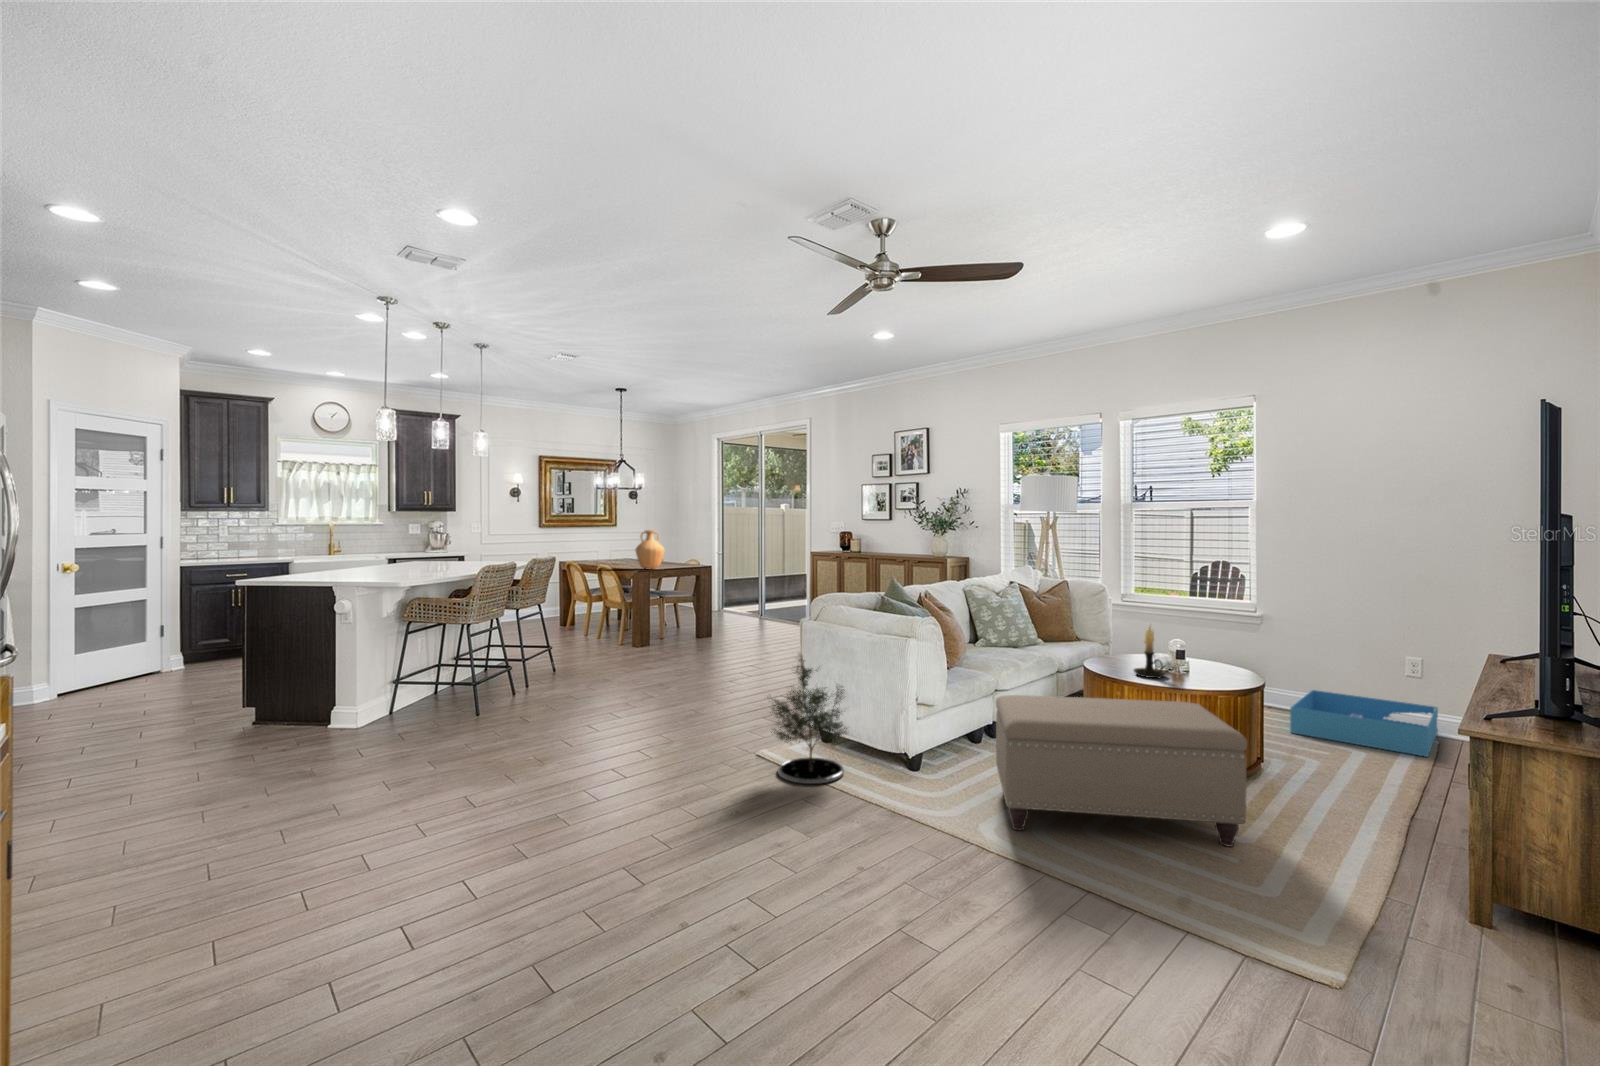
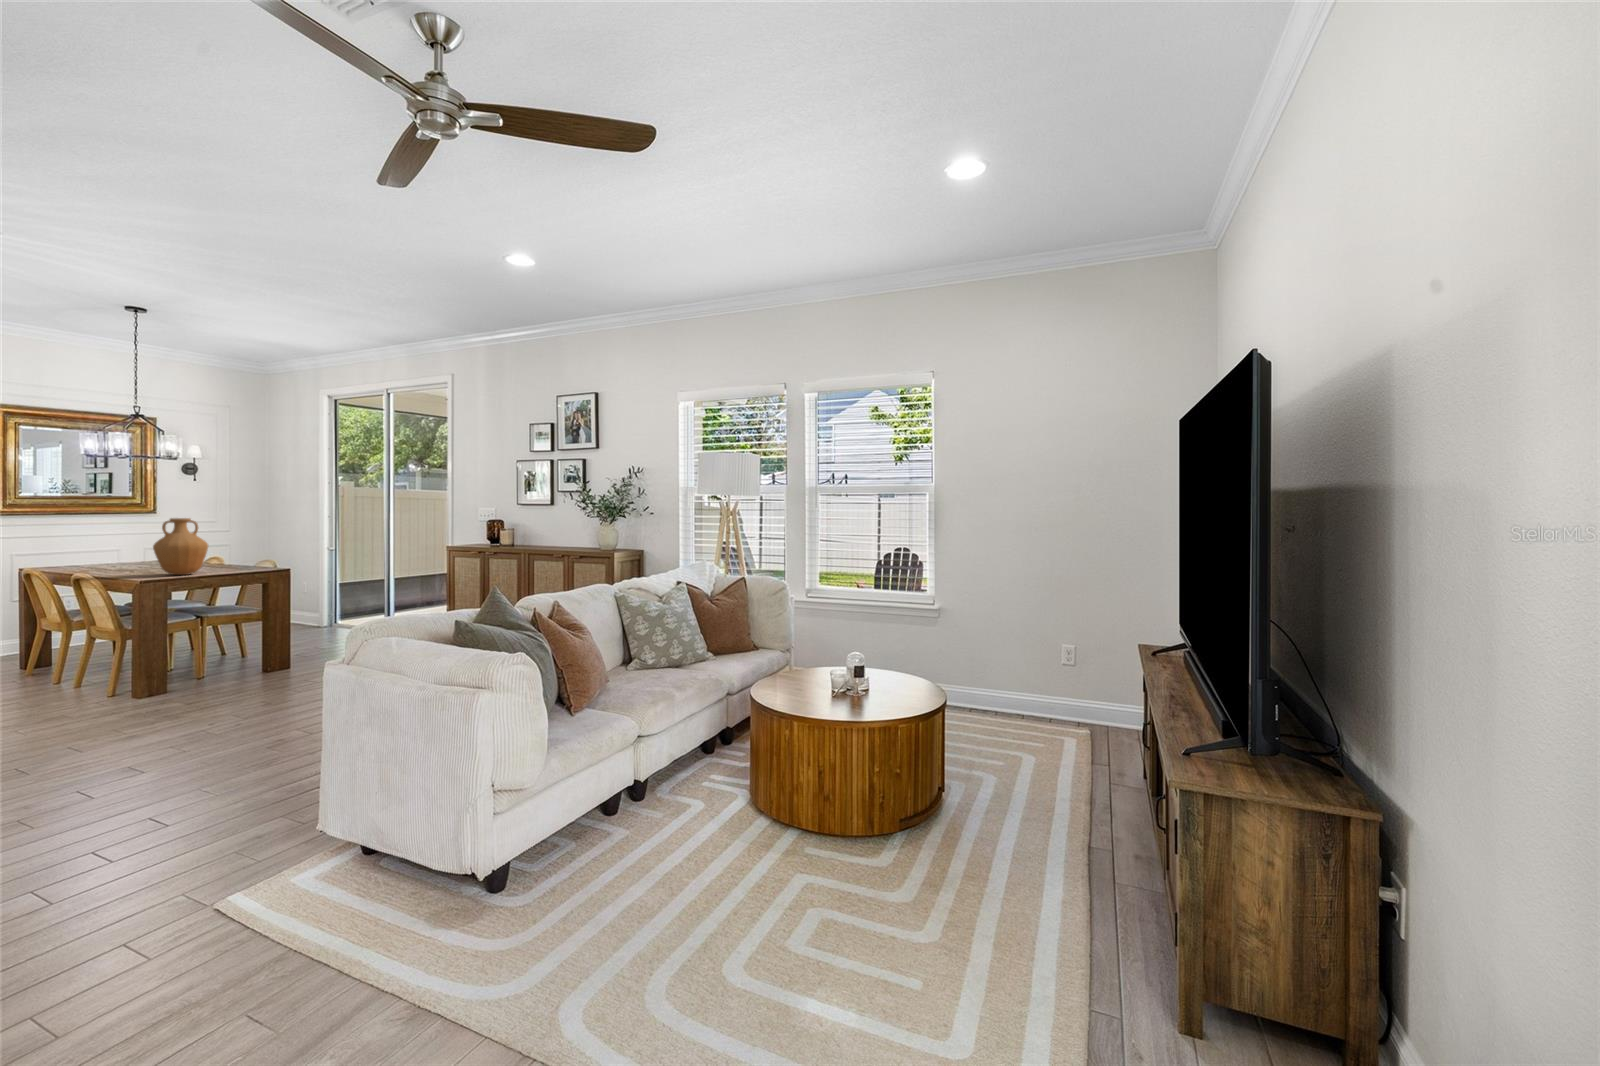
candle holder: present [1134,623,1165,678] -> none [807,634,843,707]
potted tree: present [770,658,847,784] -> none [207,725,386,955]
storage bin: present [1290,690,1438,757] -> none [968,686,1092,756]
ottoman: present [996,695,1247,846] -> none [604,746,933,991]

